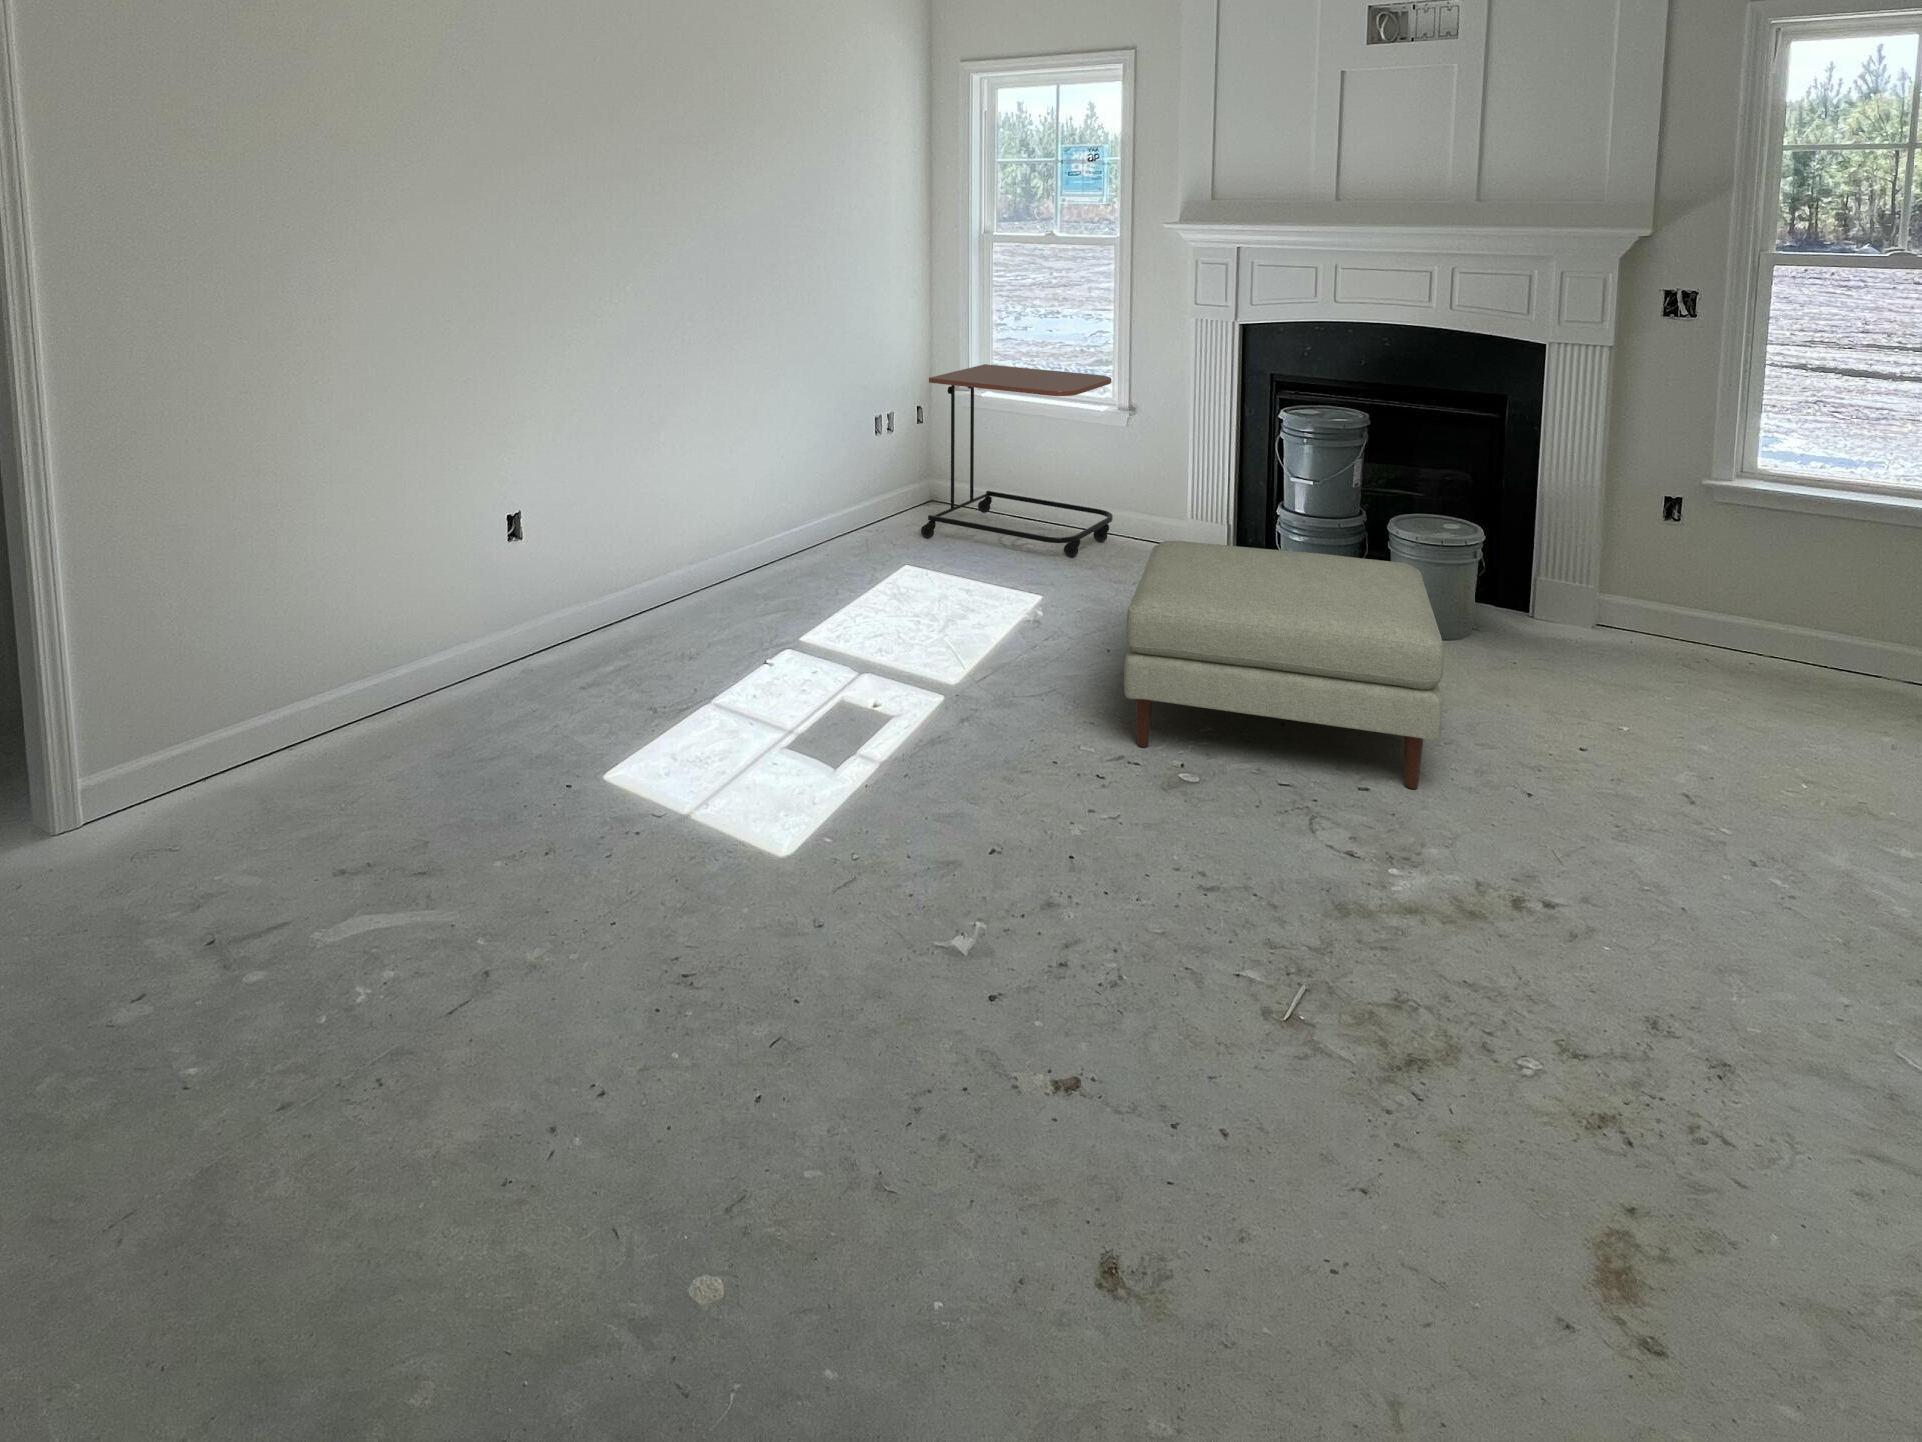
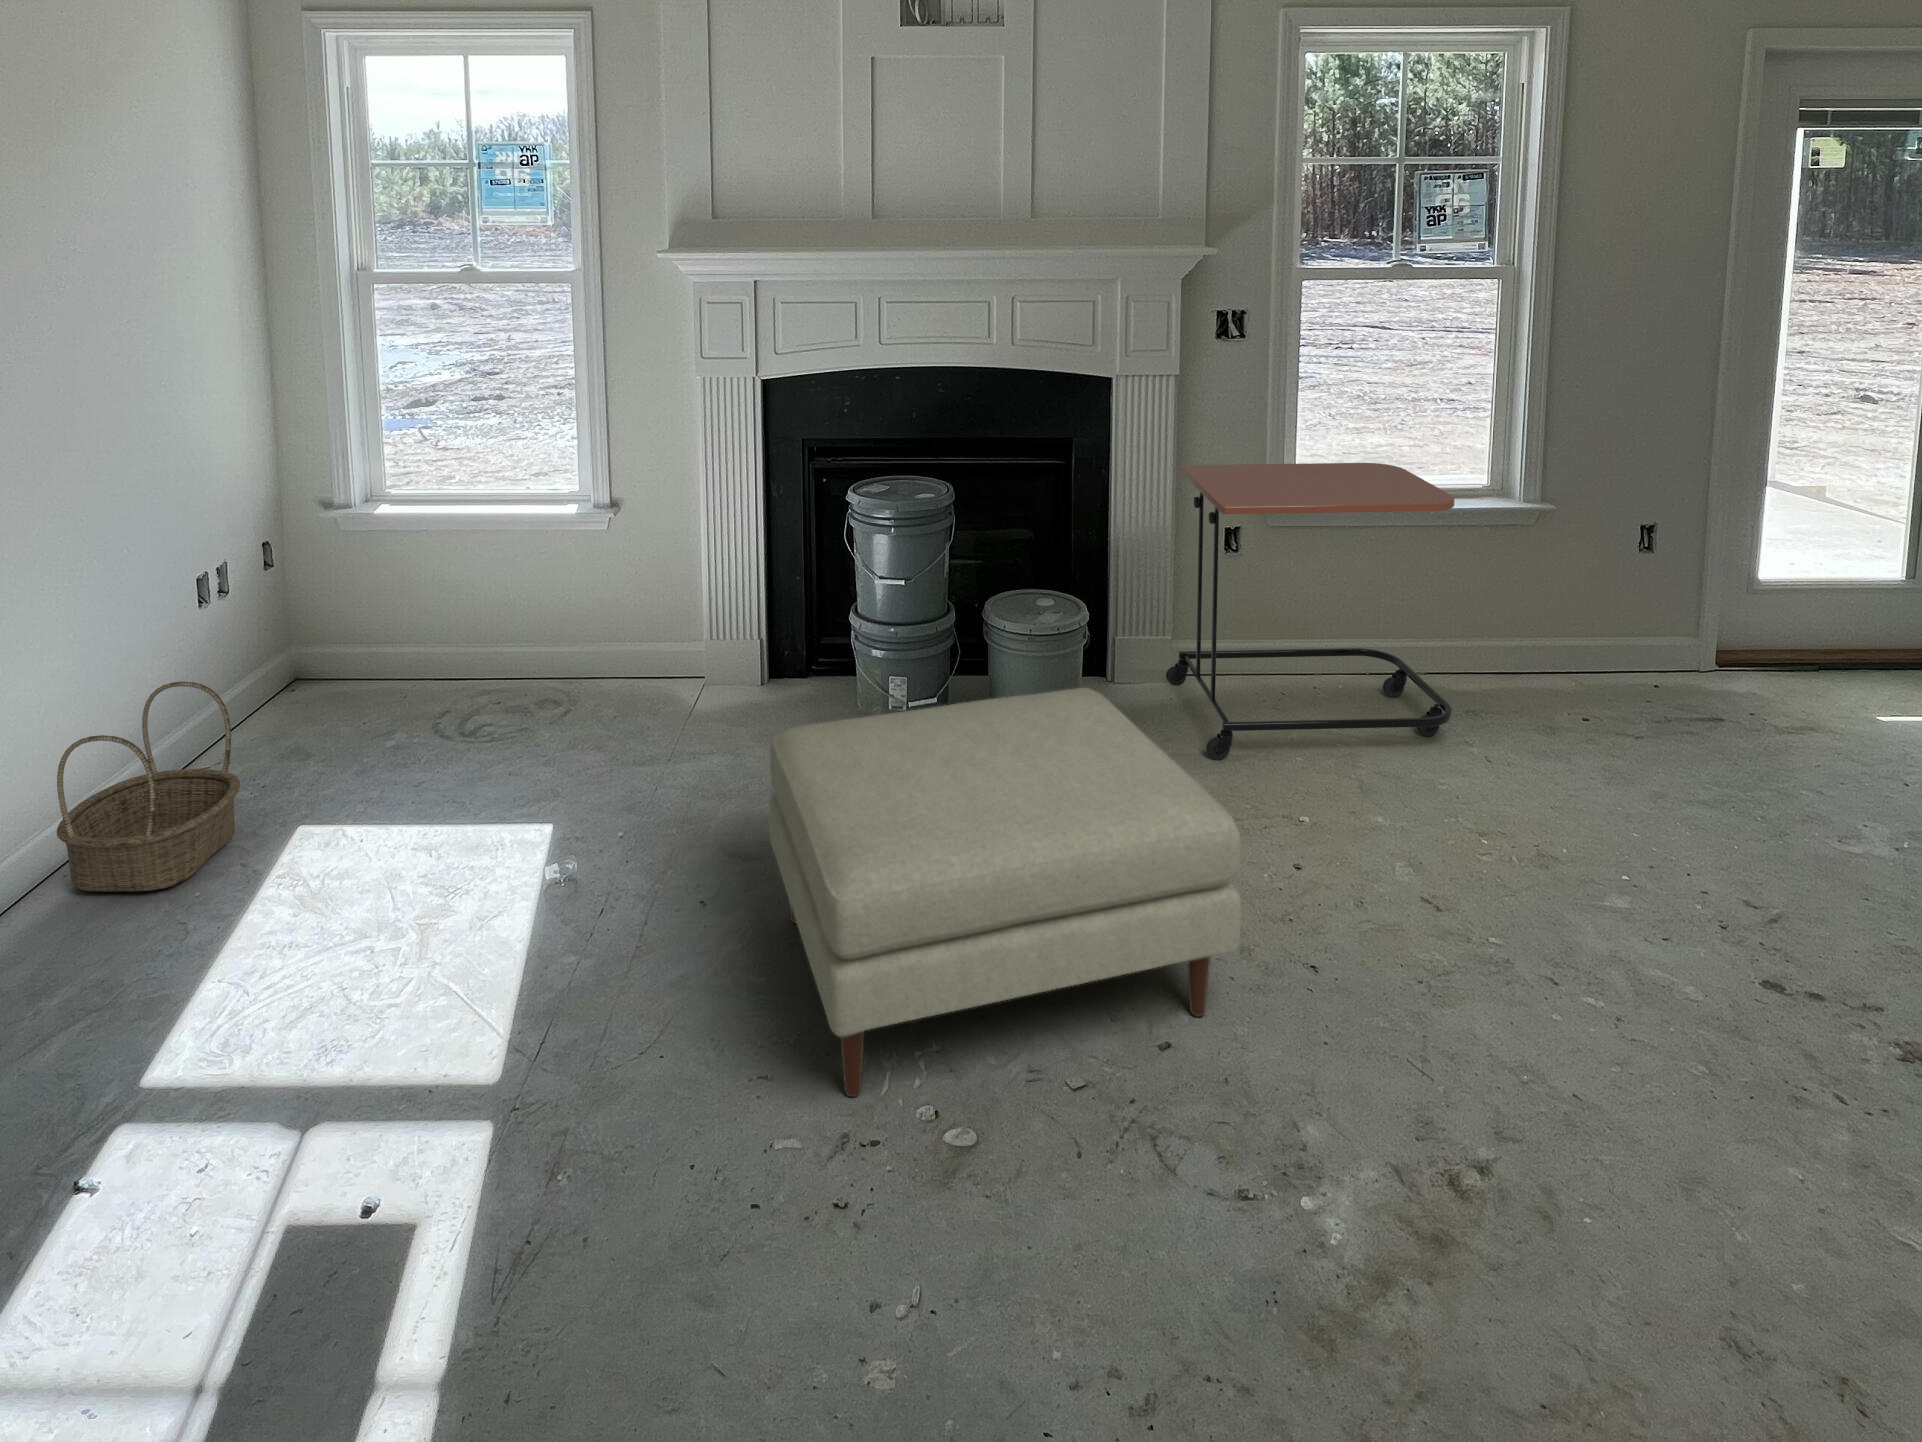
side table: present [921,364,1113,557] -> present [1166,463,1454,760]
basket: none [790,464,878,572] -> present [57,682,240,892]

